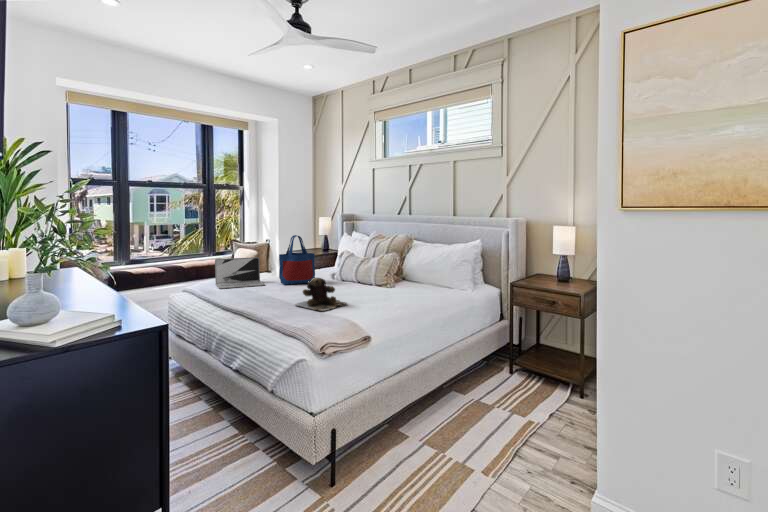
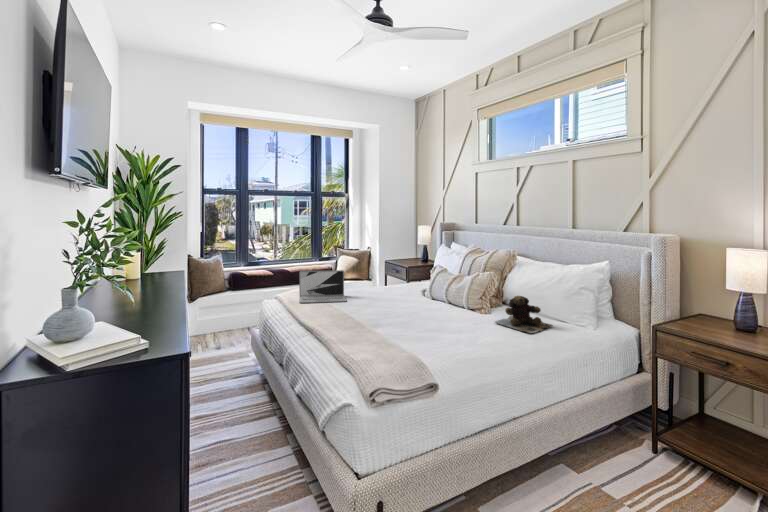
tote bag: present [279,235,315,285] -> none [362,248,400,303]
teddy bear: present [295,278,347,311] -> present [495,296,553,333]

